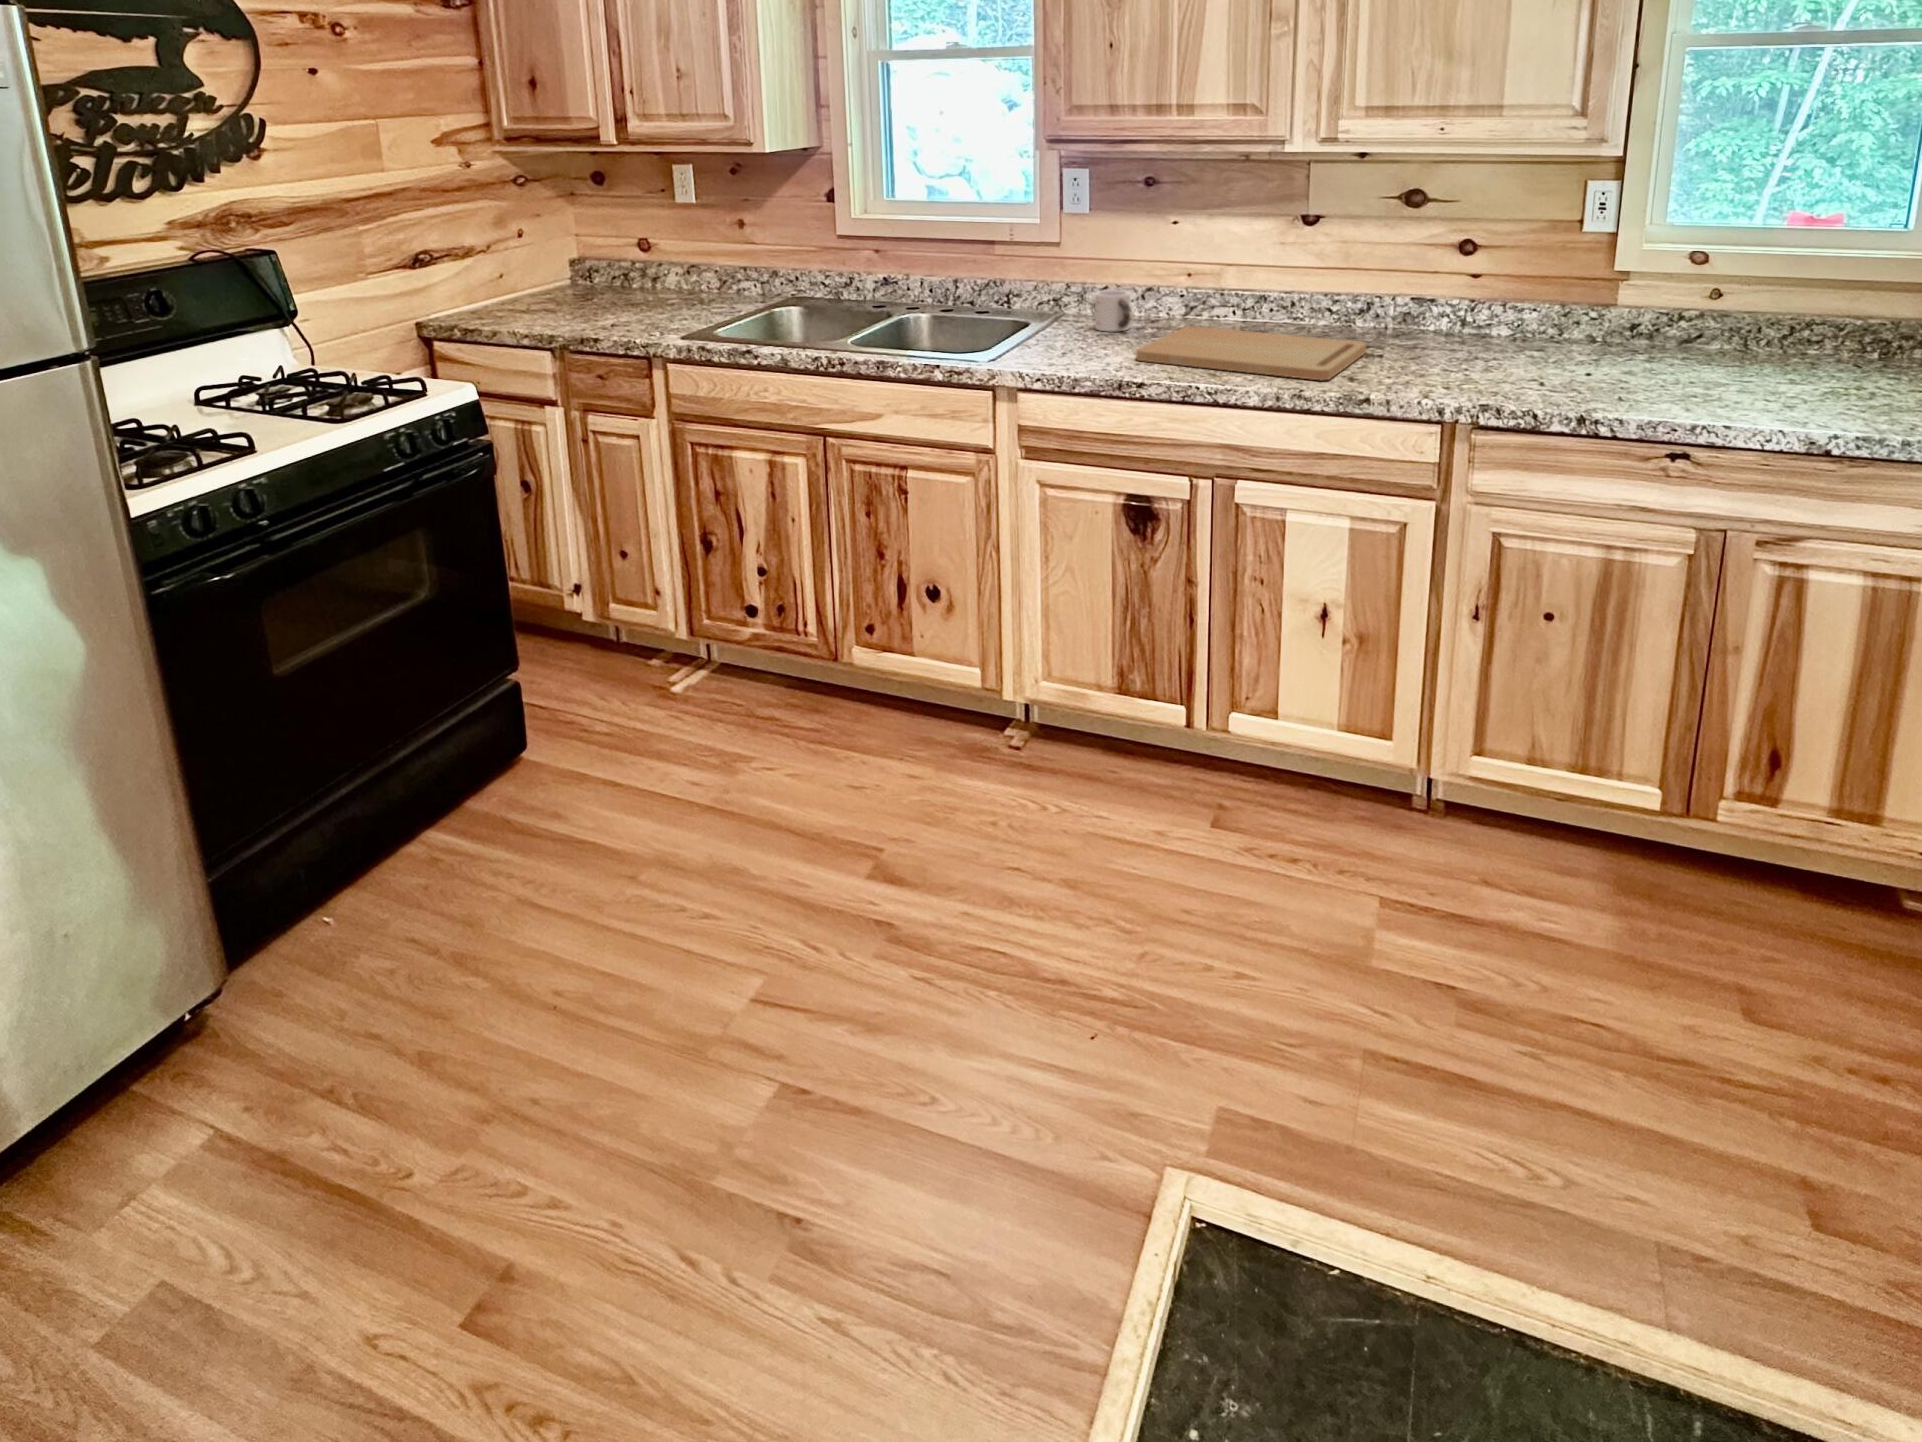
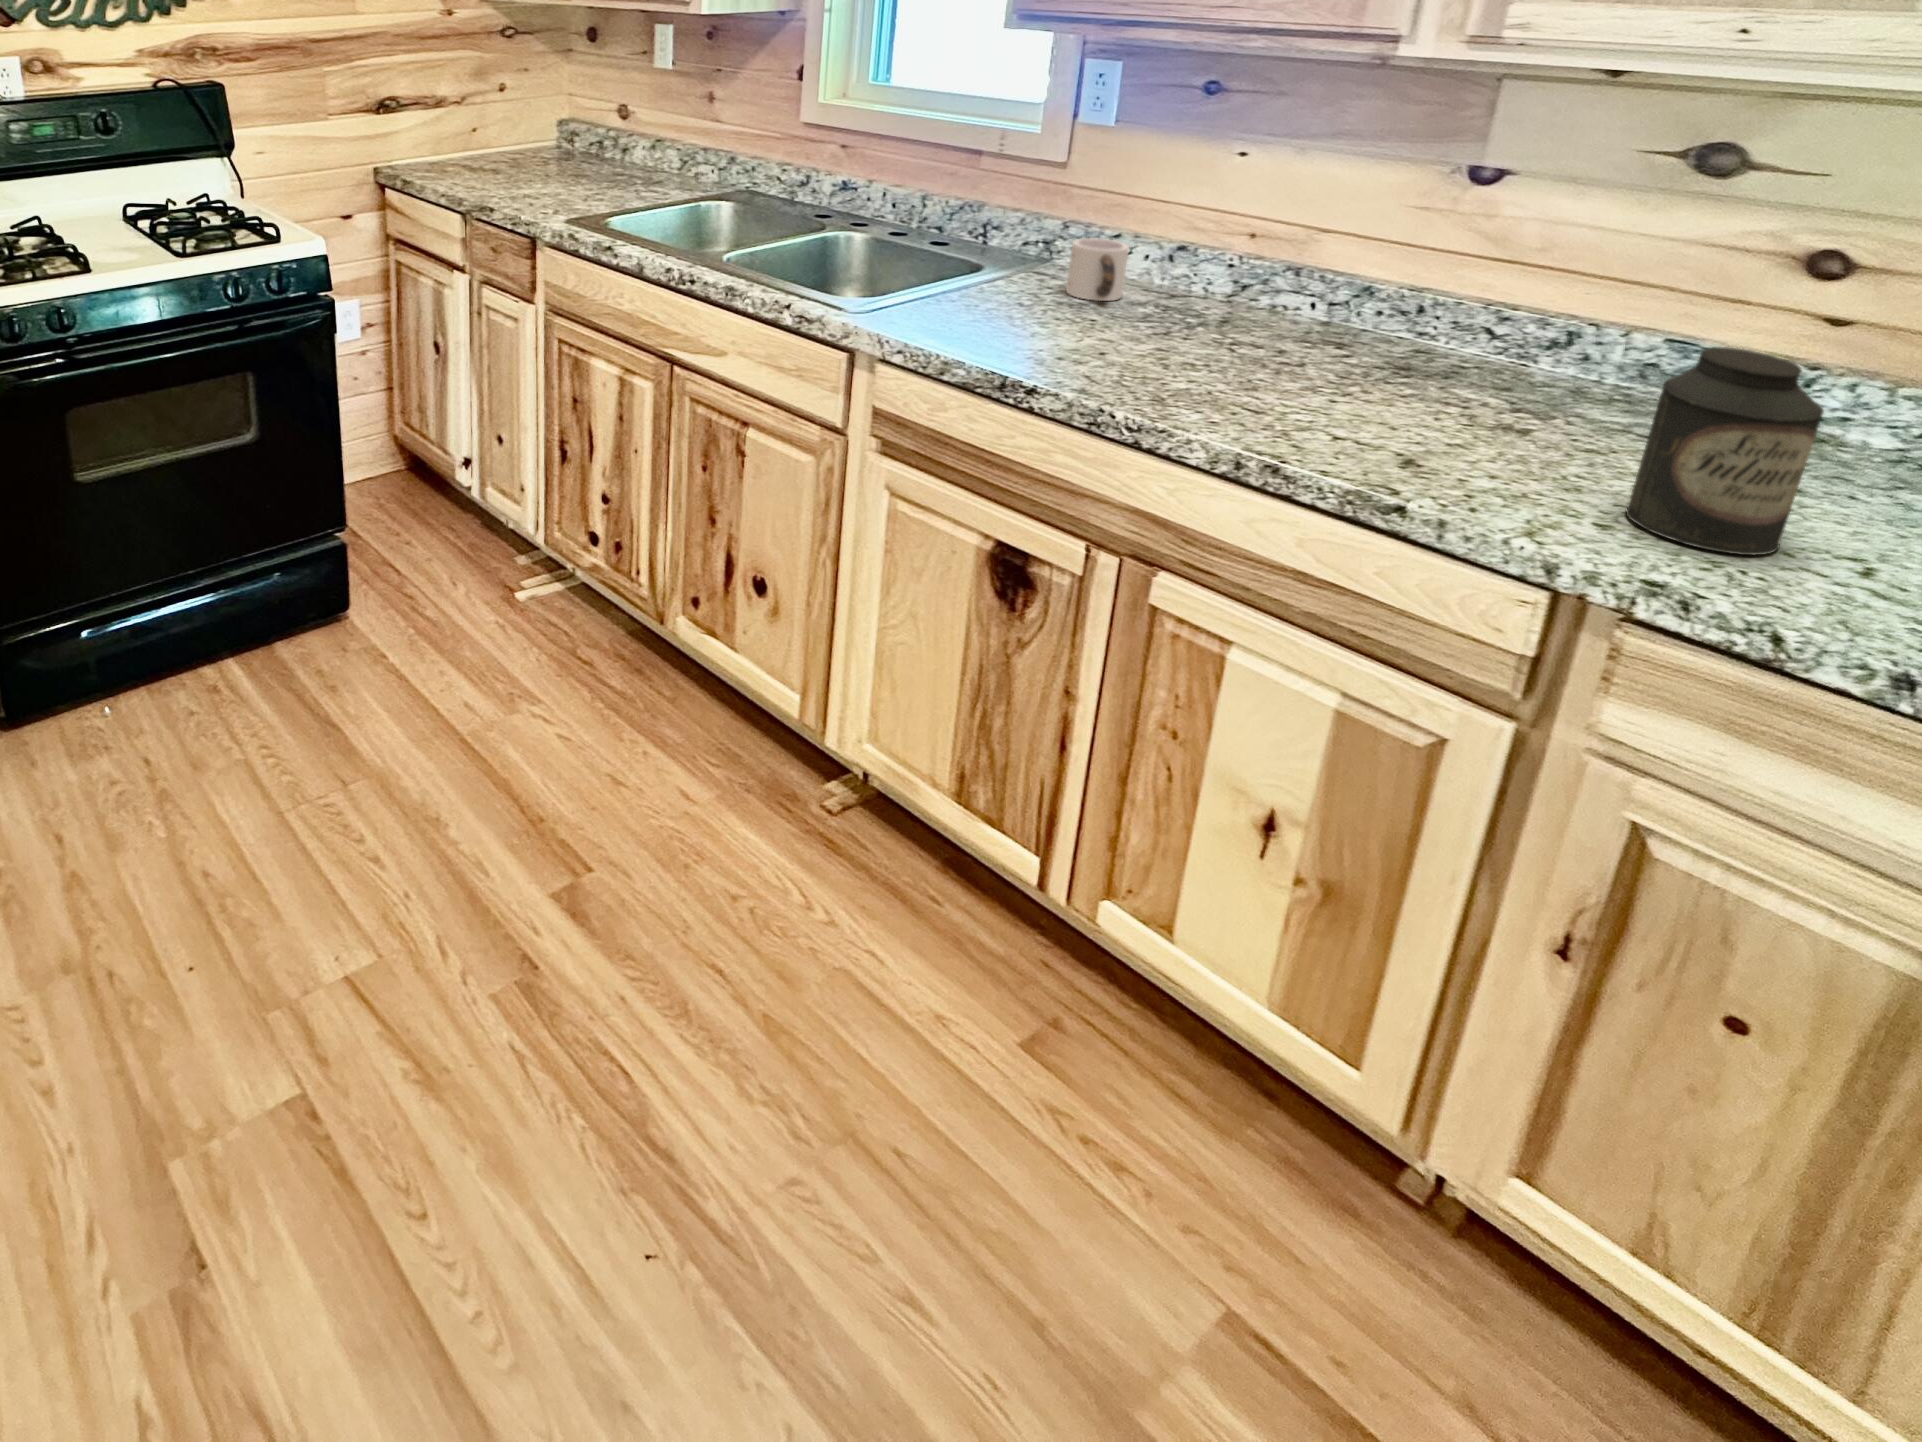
canister: none [1447,286,1513,386] -> present [1626,347,1824,555]
cutting board: present [1136,326,1366,380] -> none [1064,313,1504,456]

